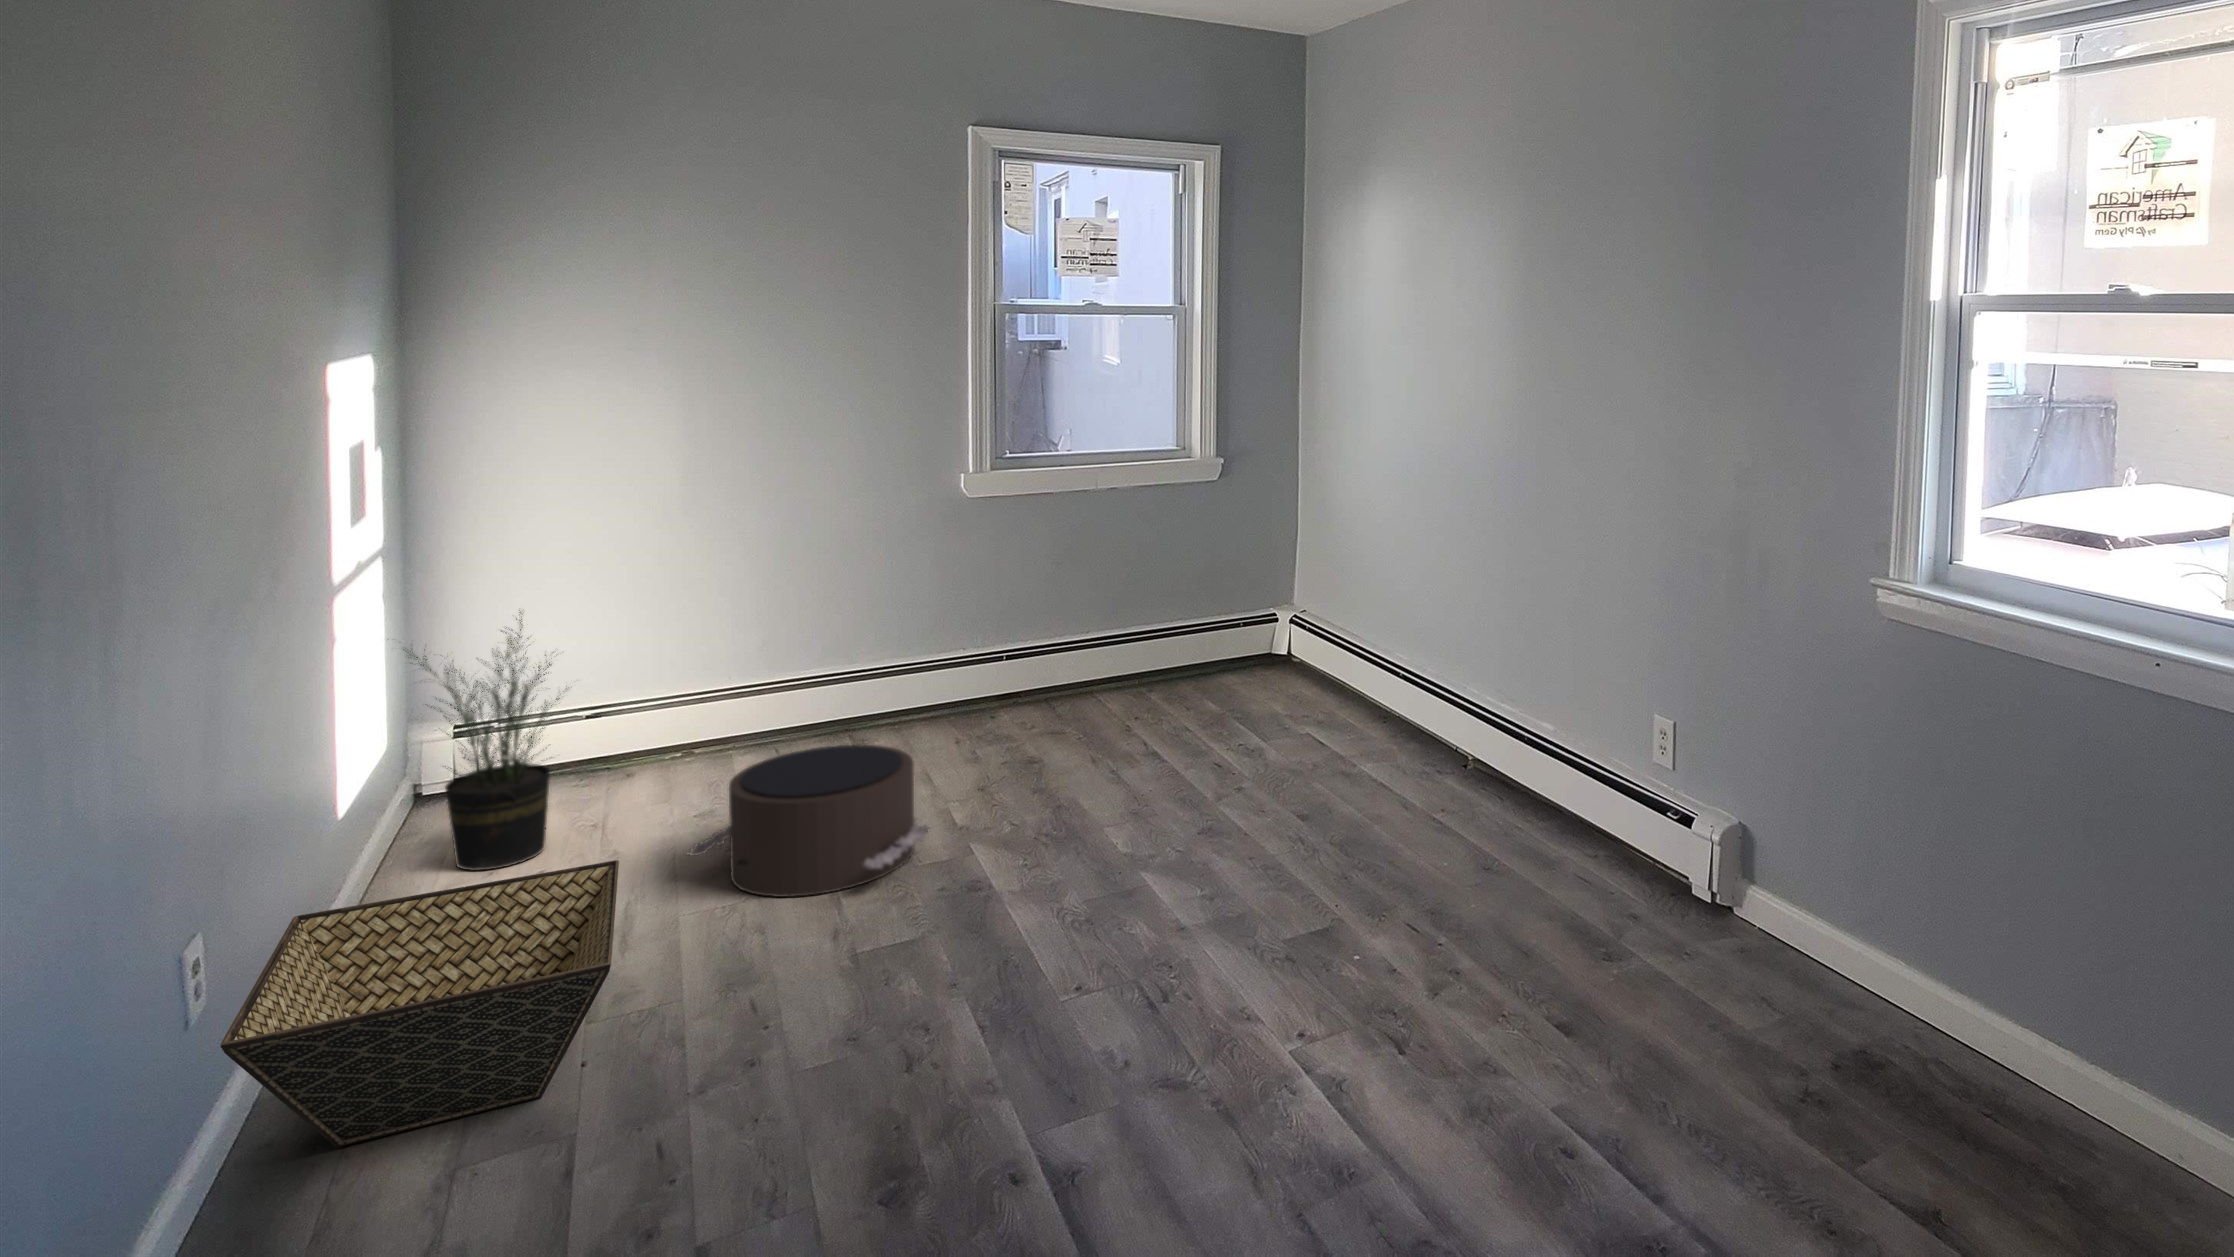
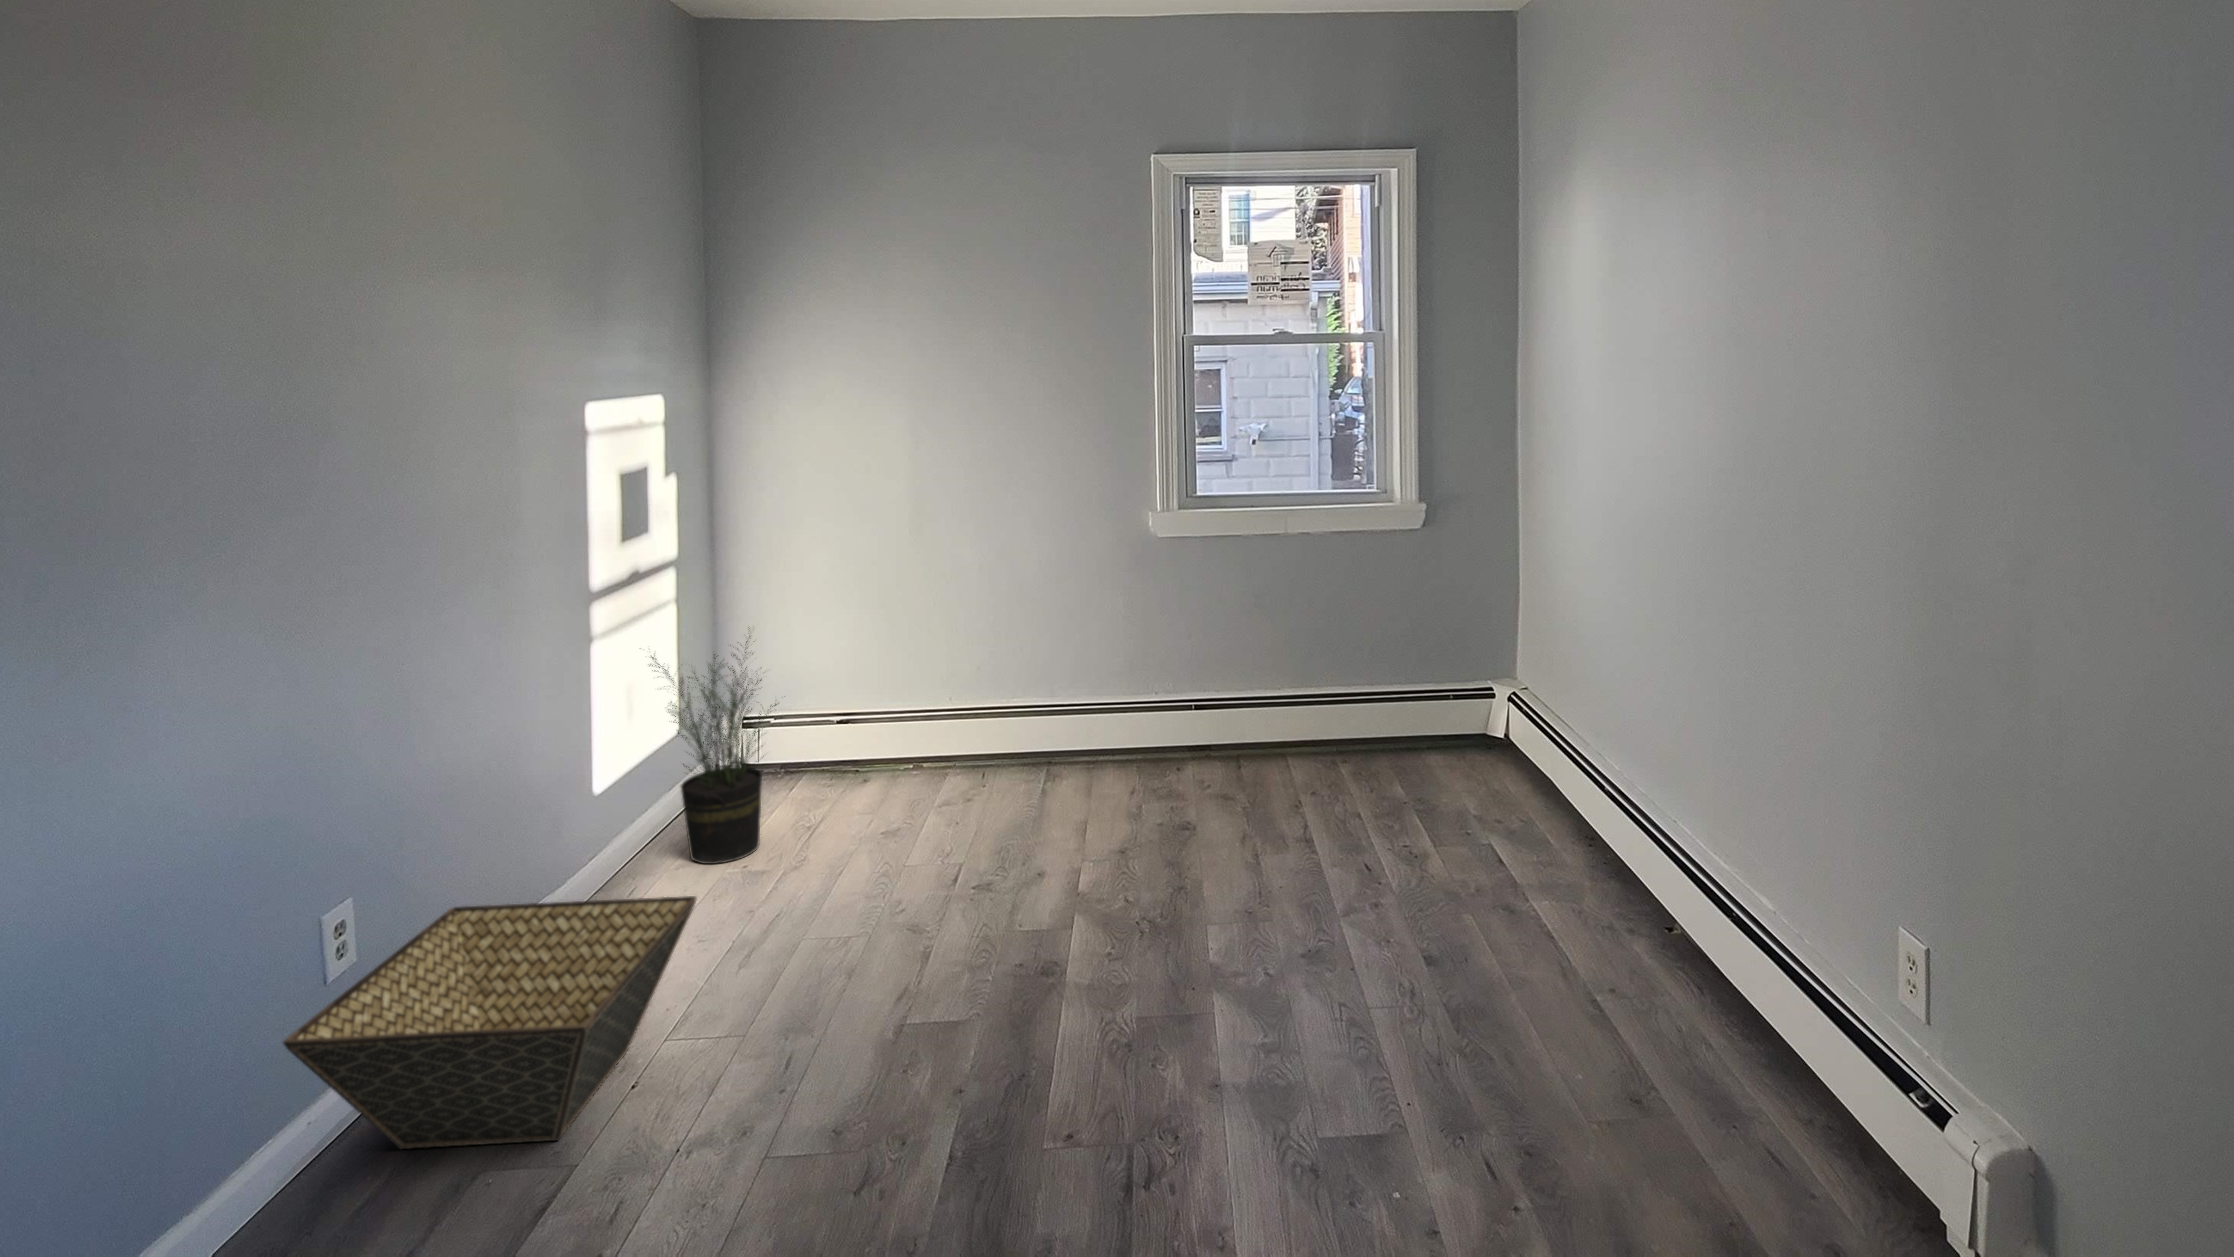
pouf: present [688,745,930,897] -> none [822,789,1035,951]

